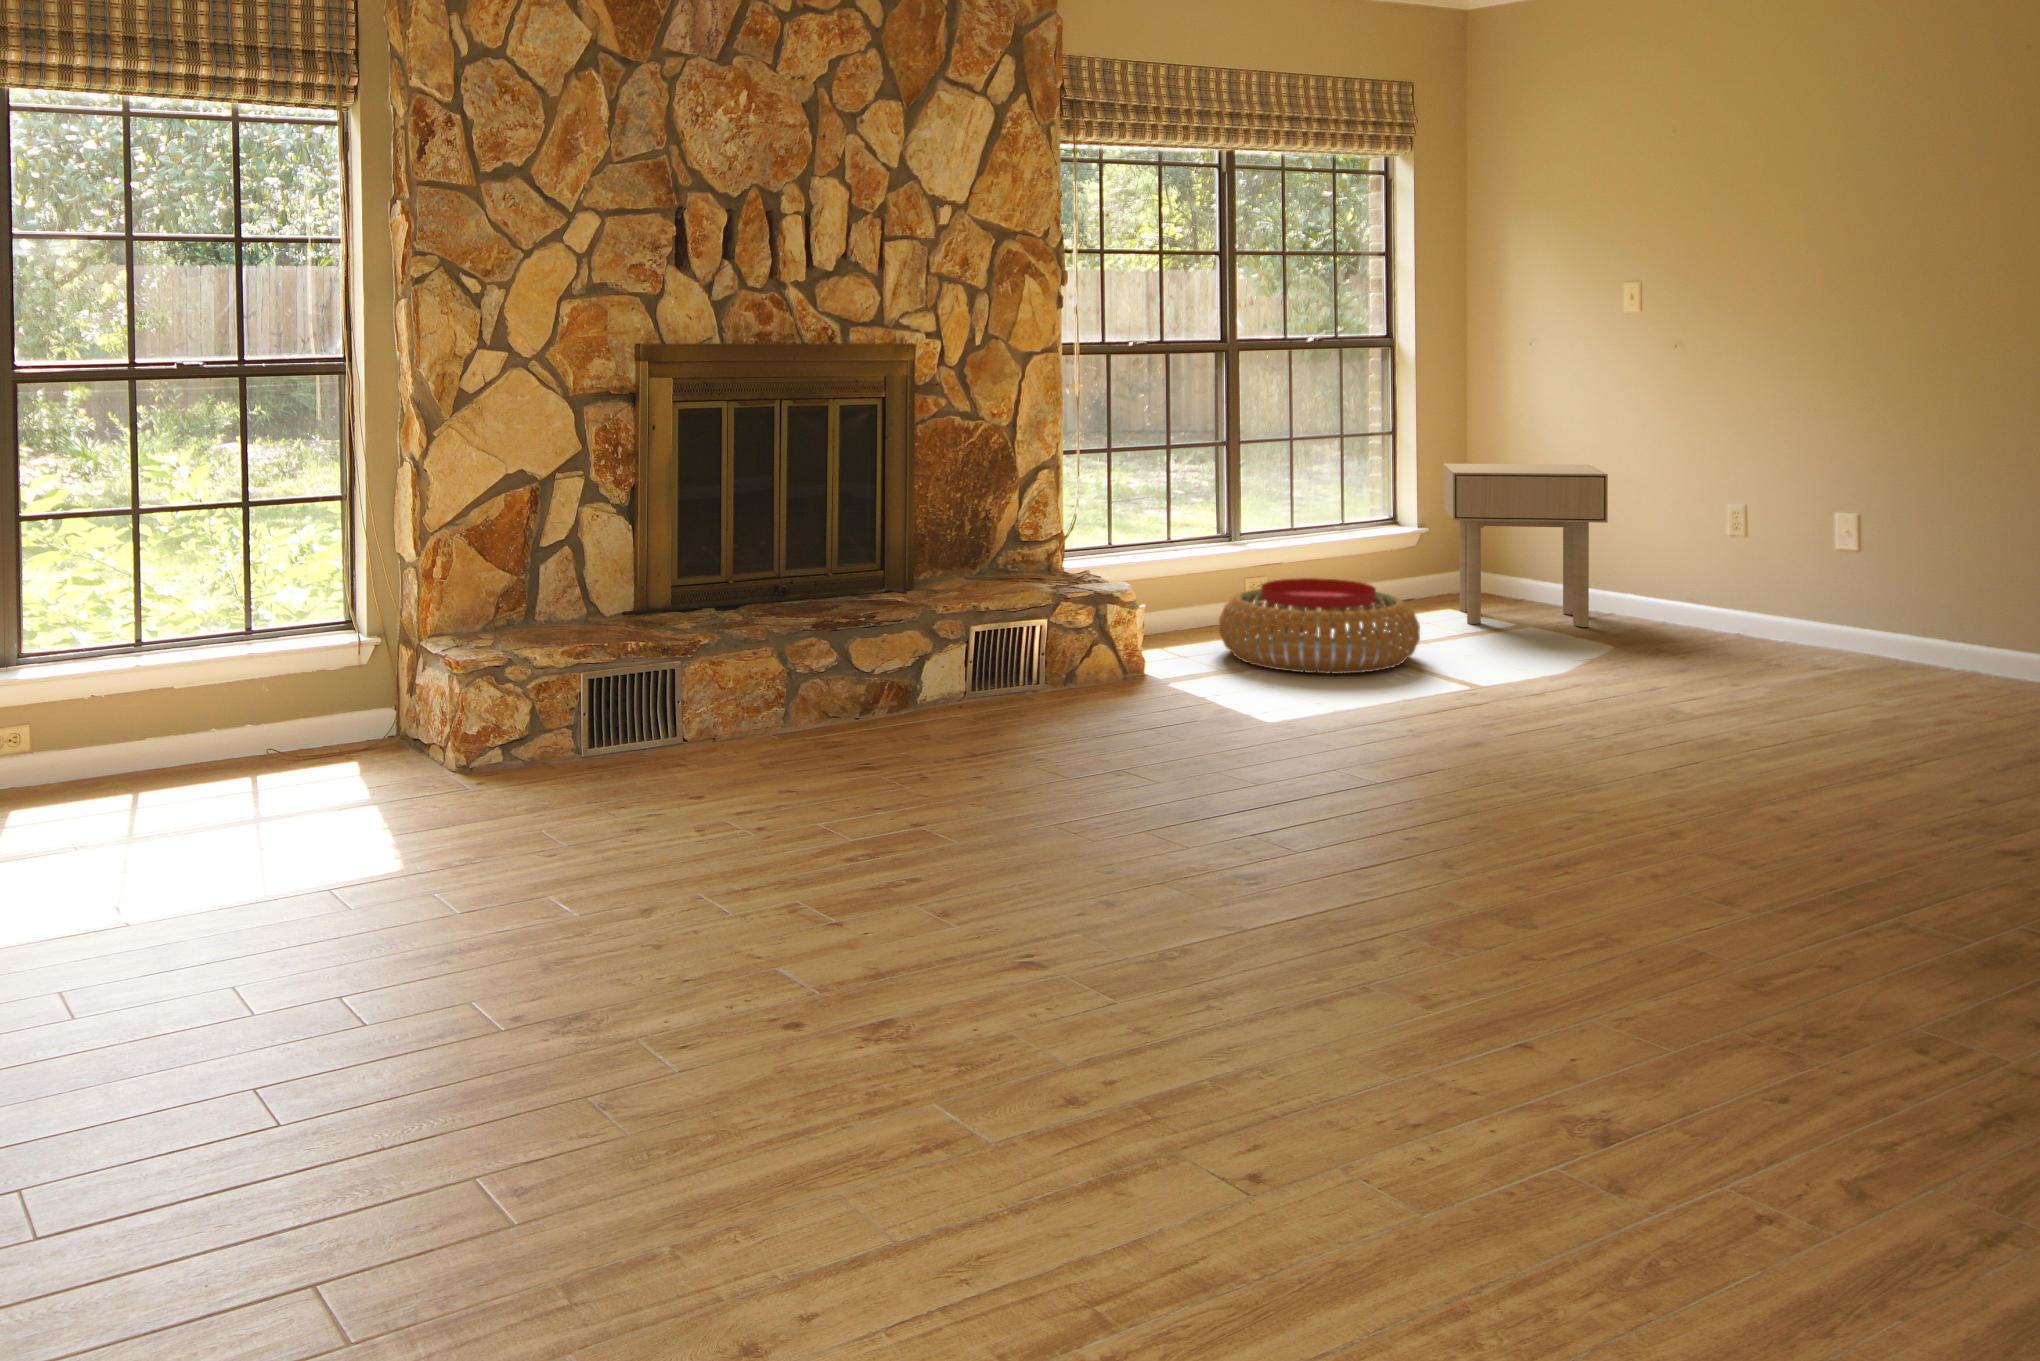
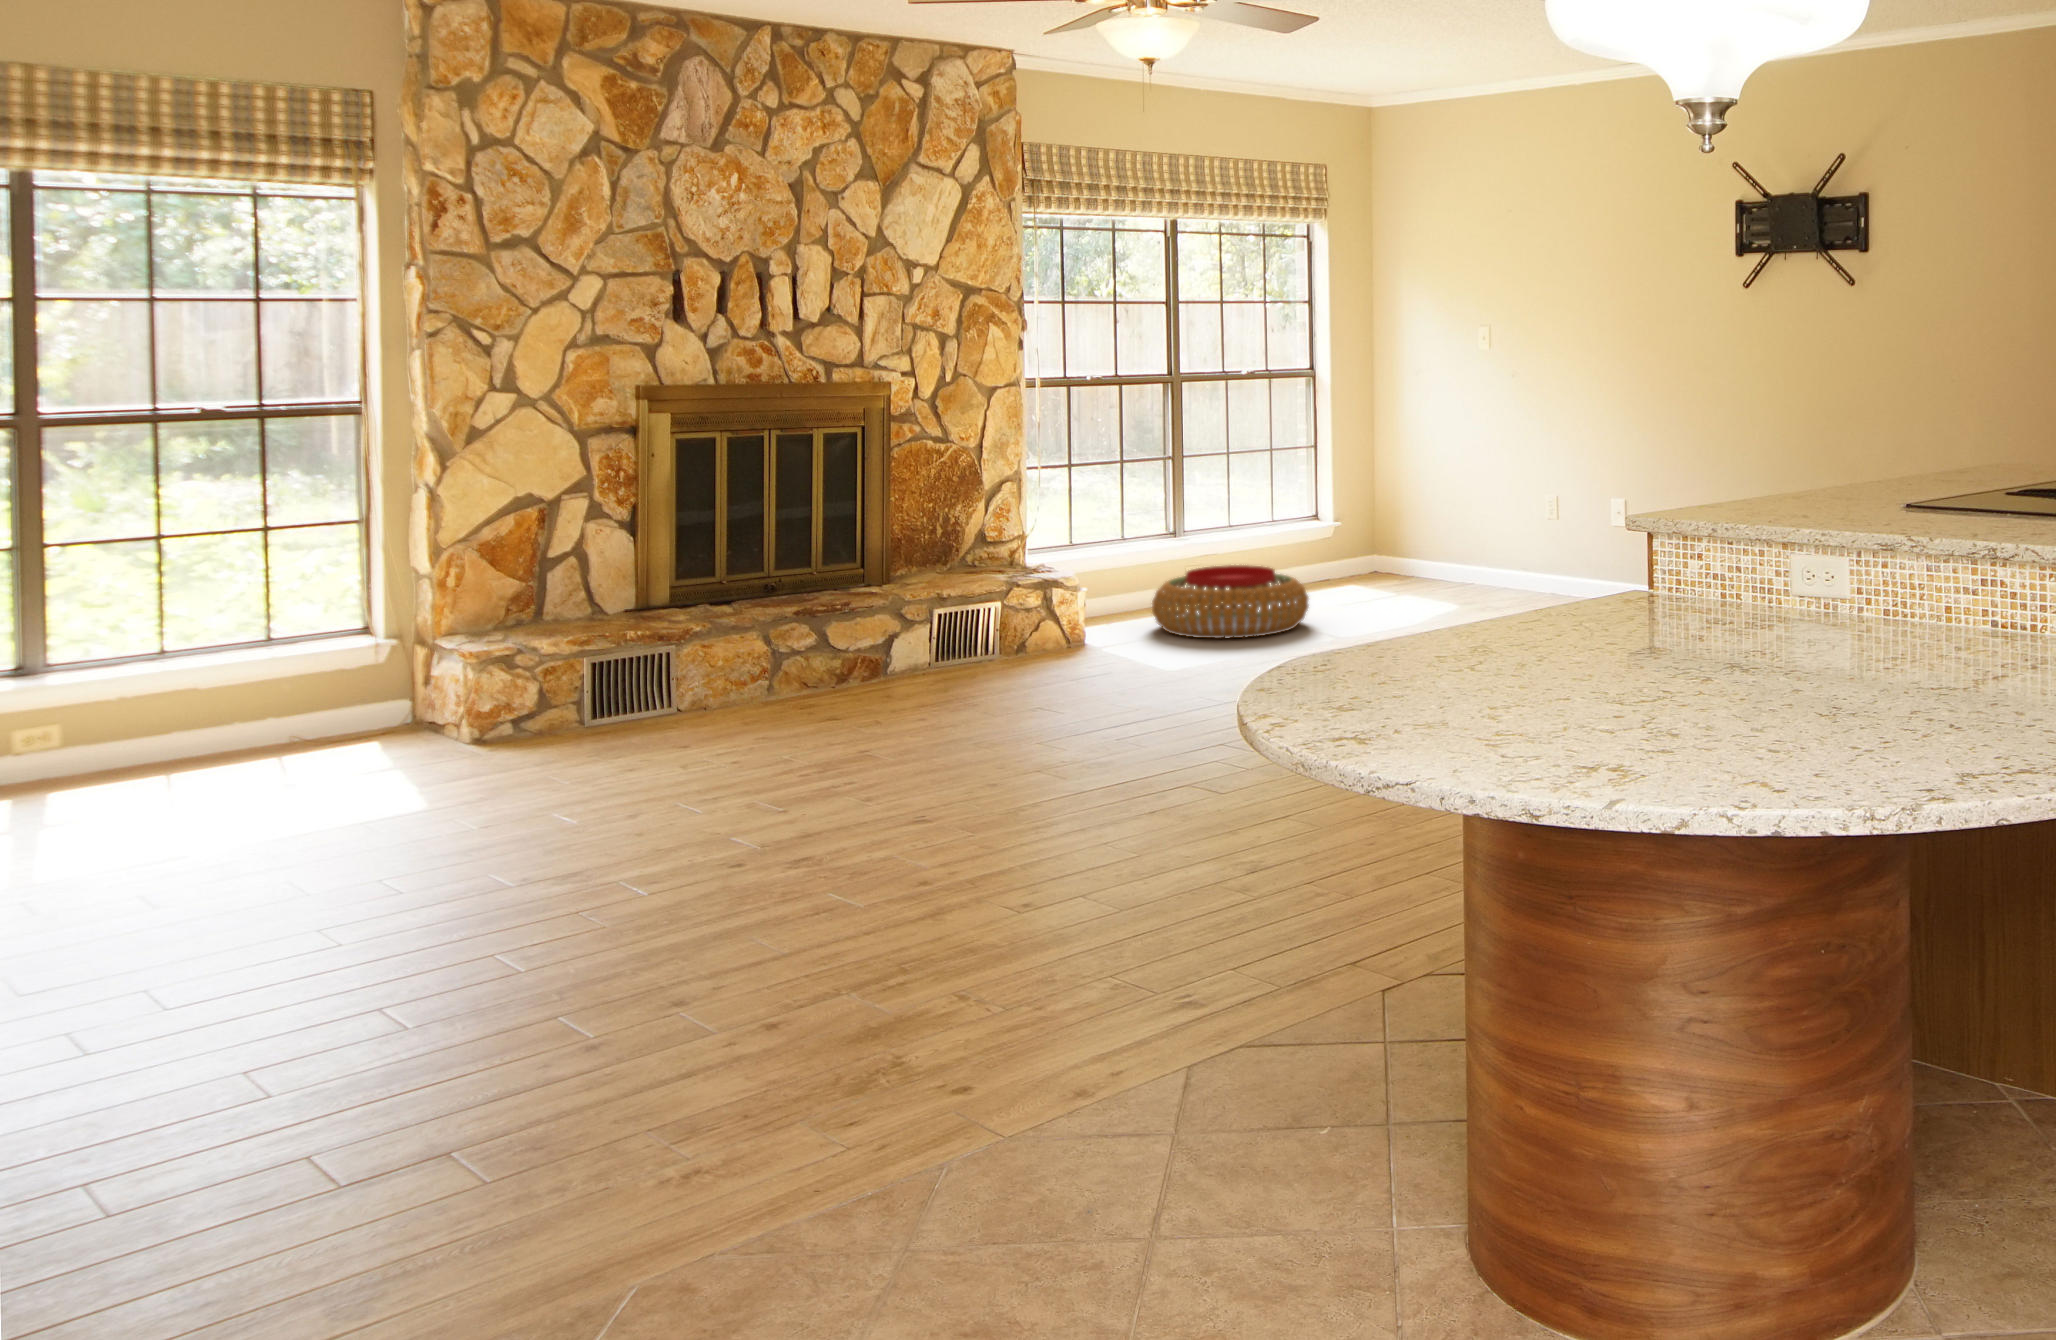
side table: present [1444,464,1608,627] -> none [1350,470,1466,598]

